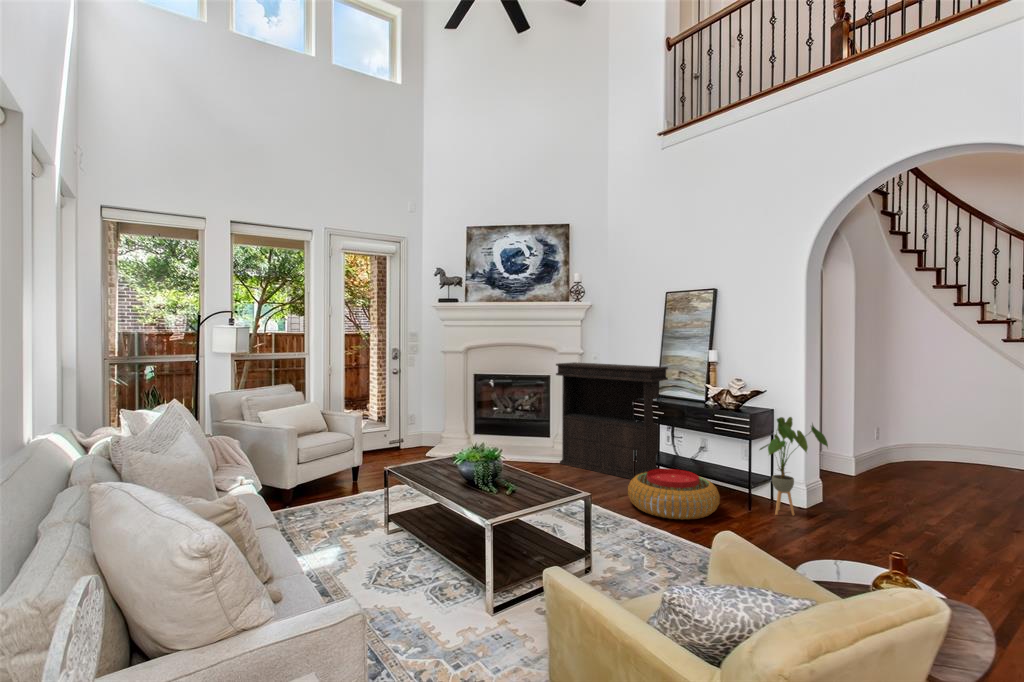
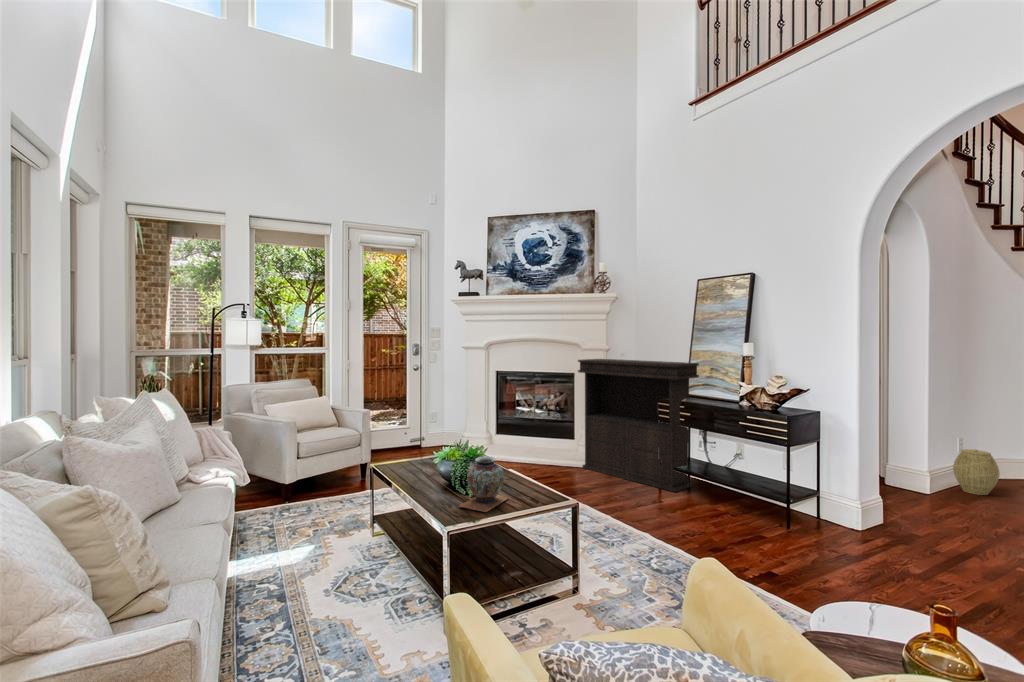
house plant: present [760,417,828,515] -> none [798,421,882,537]
woven basket: none [873,439,909,477] -> present [953,449,1000,495]
decorative vase: none [491,455,532,505] -> present [459,456,509,512]
pouf: present [628,469,720,520] -> none [644,477,750,536]

